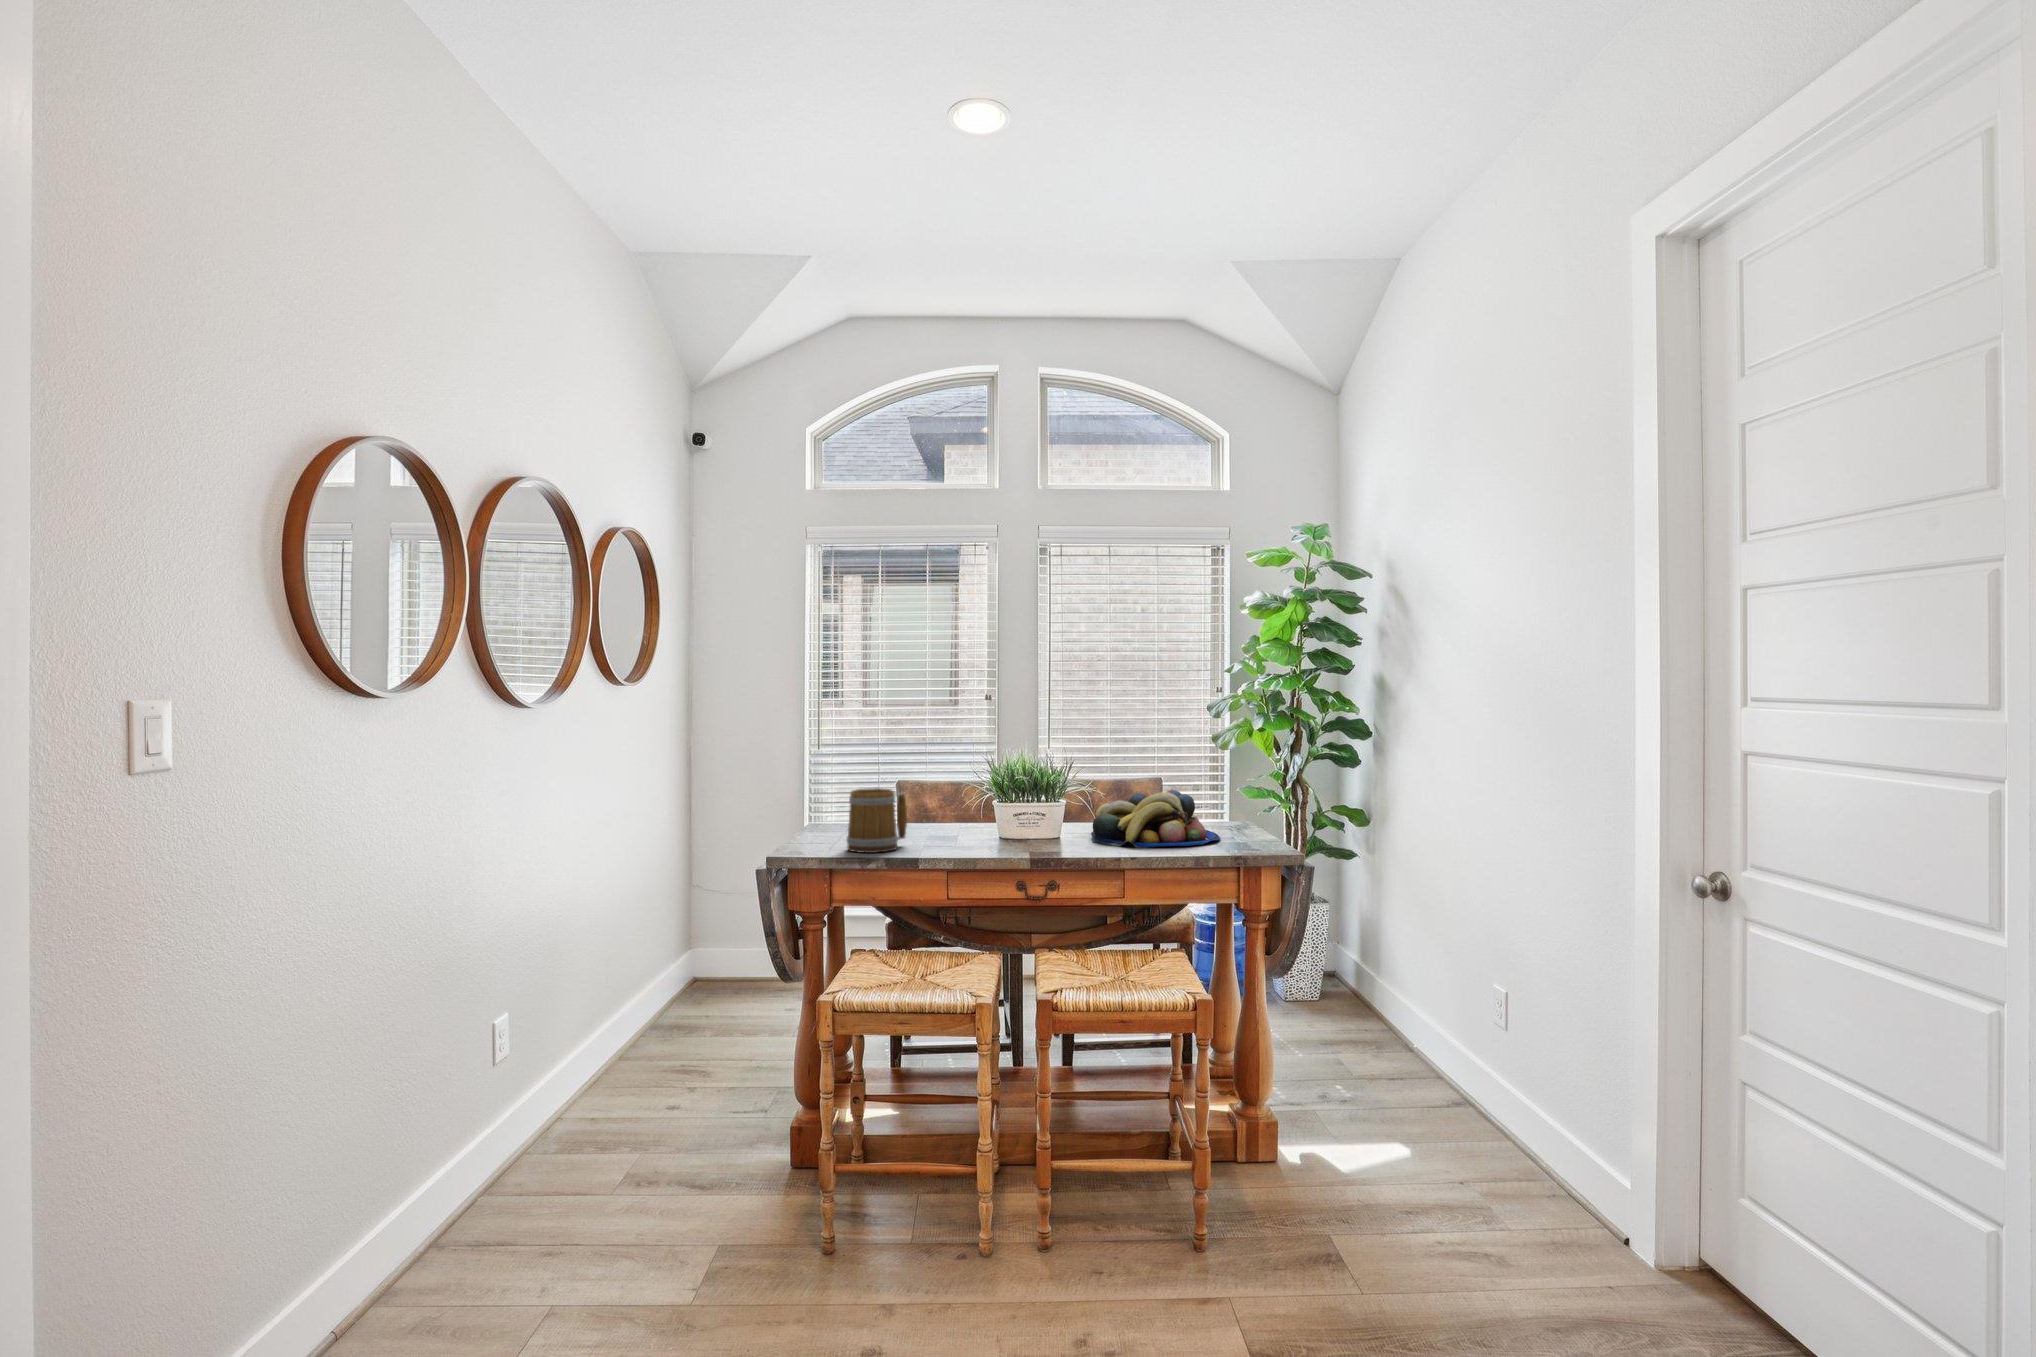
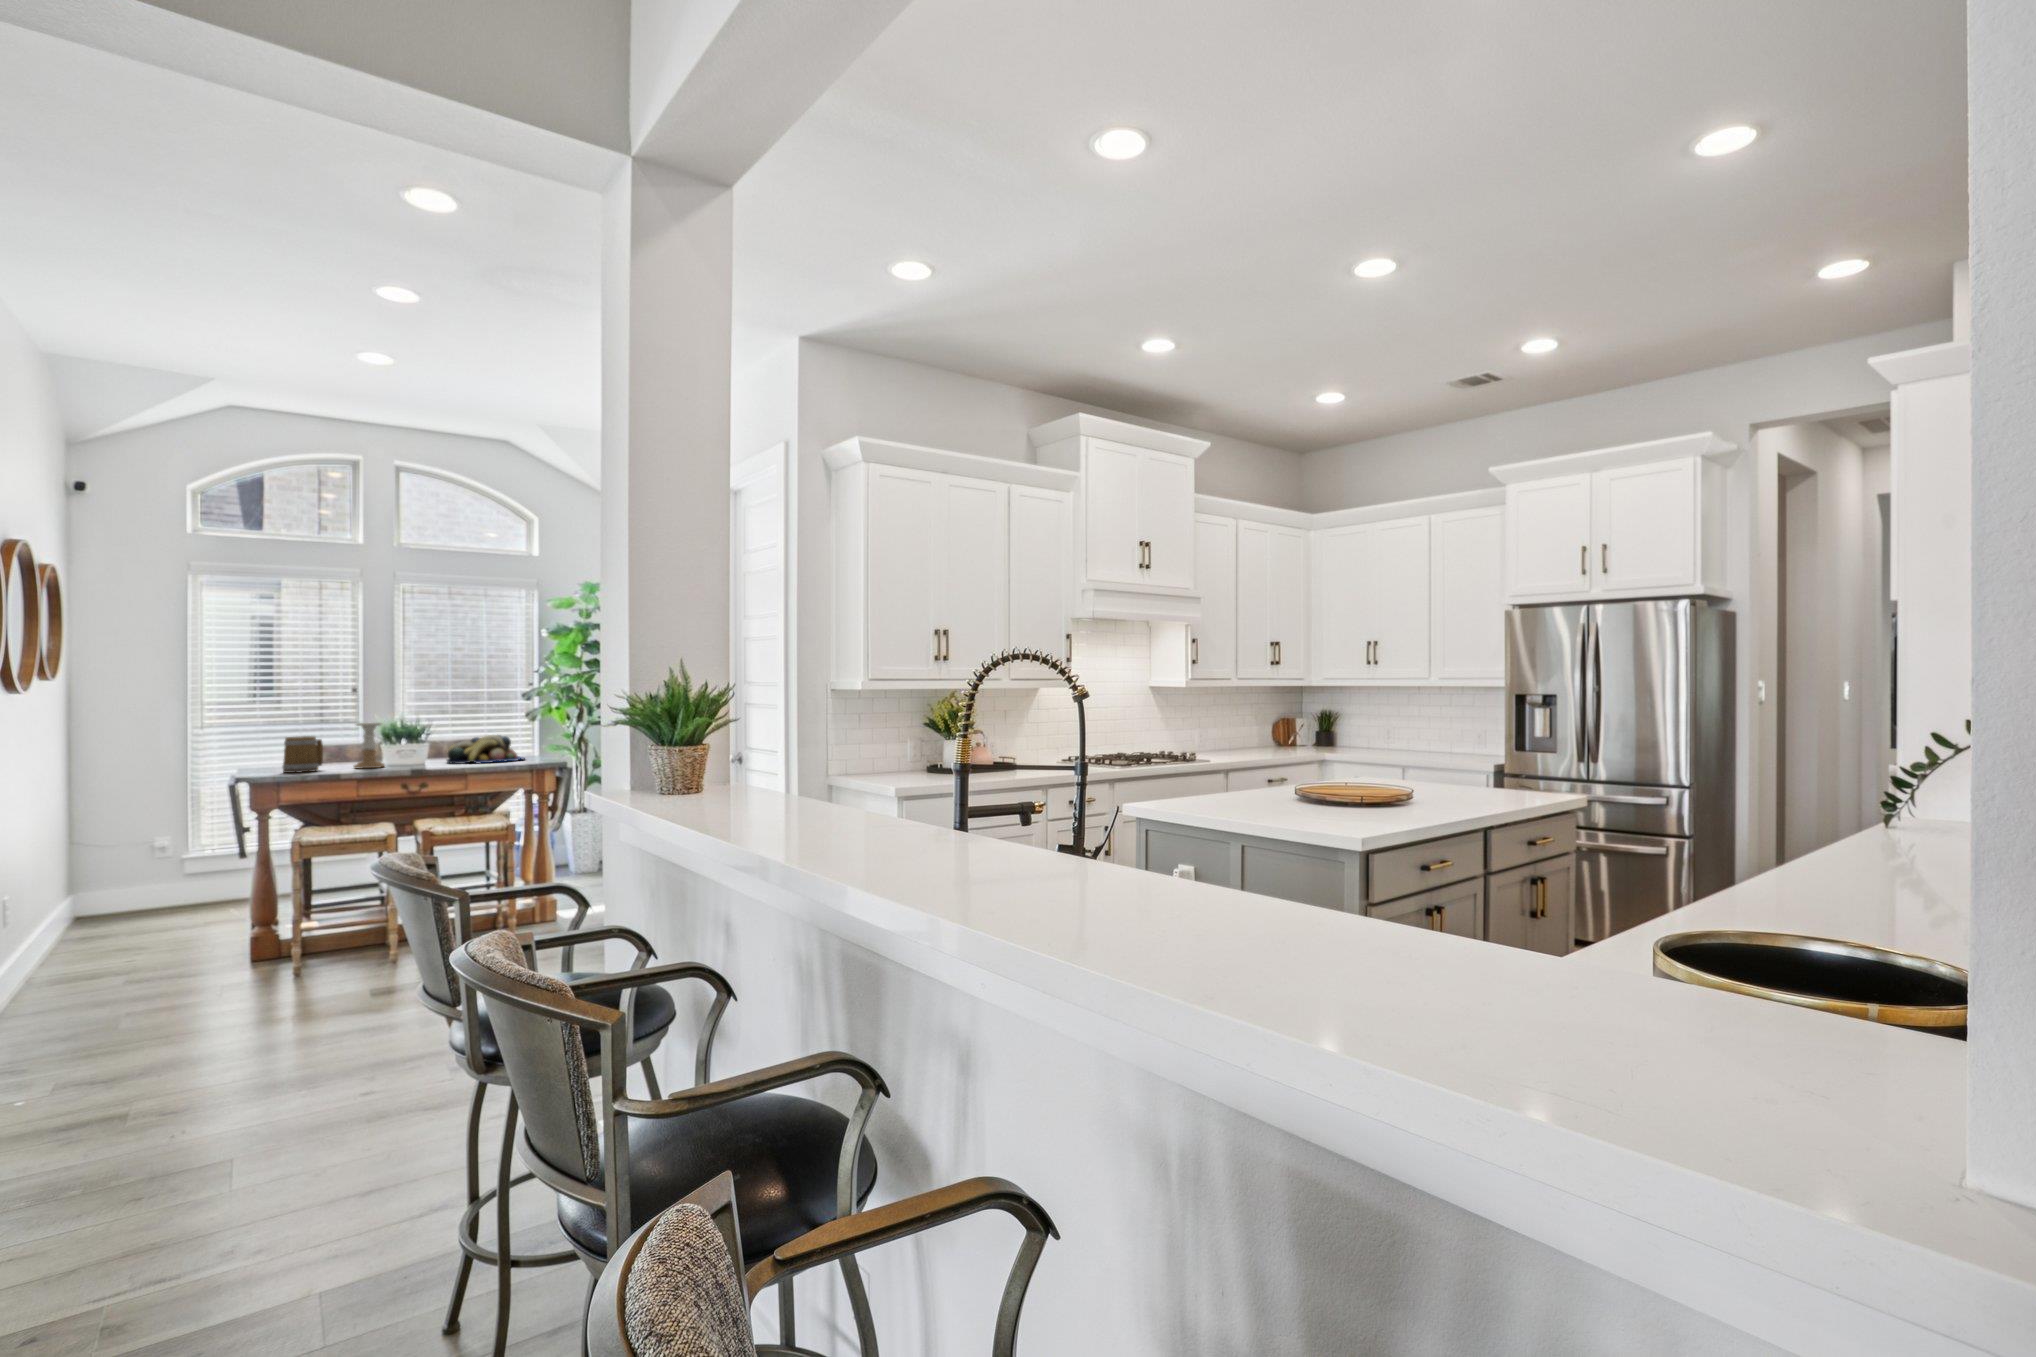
candle holder: none [949,766,996,848] -> present [354,723,385,768]

